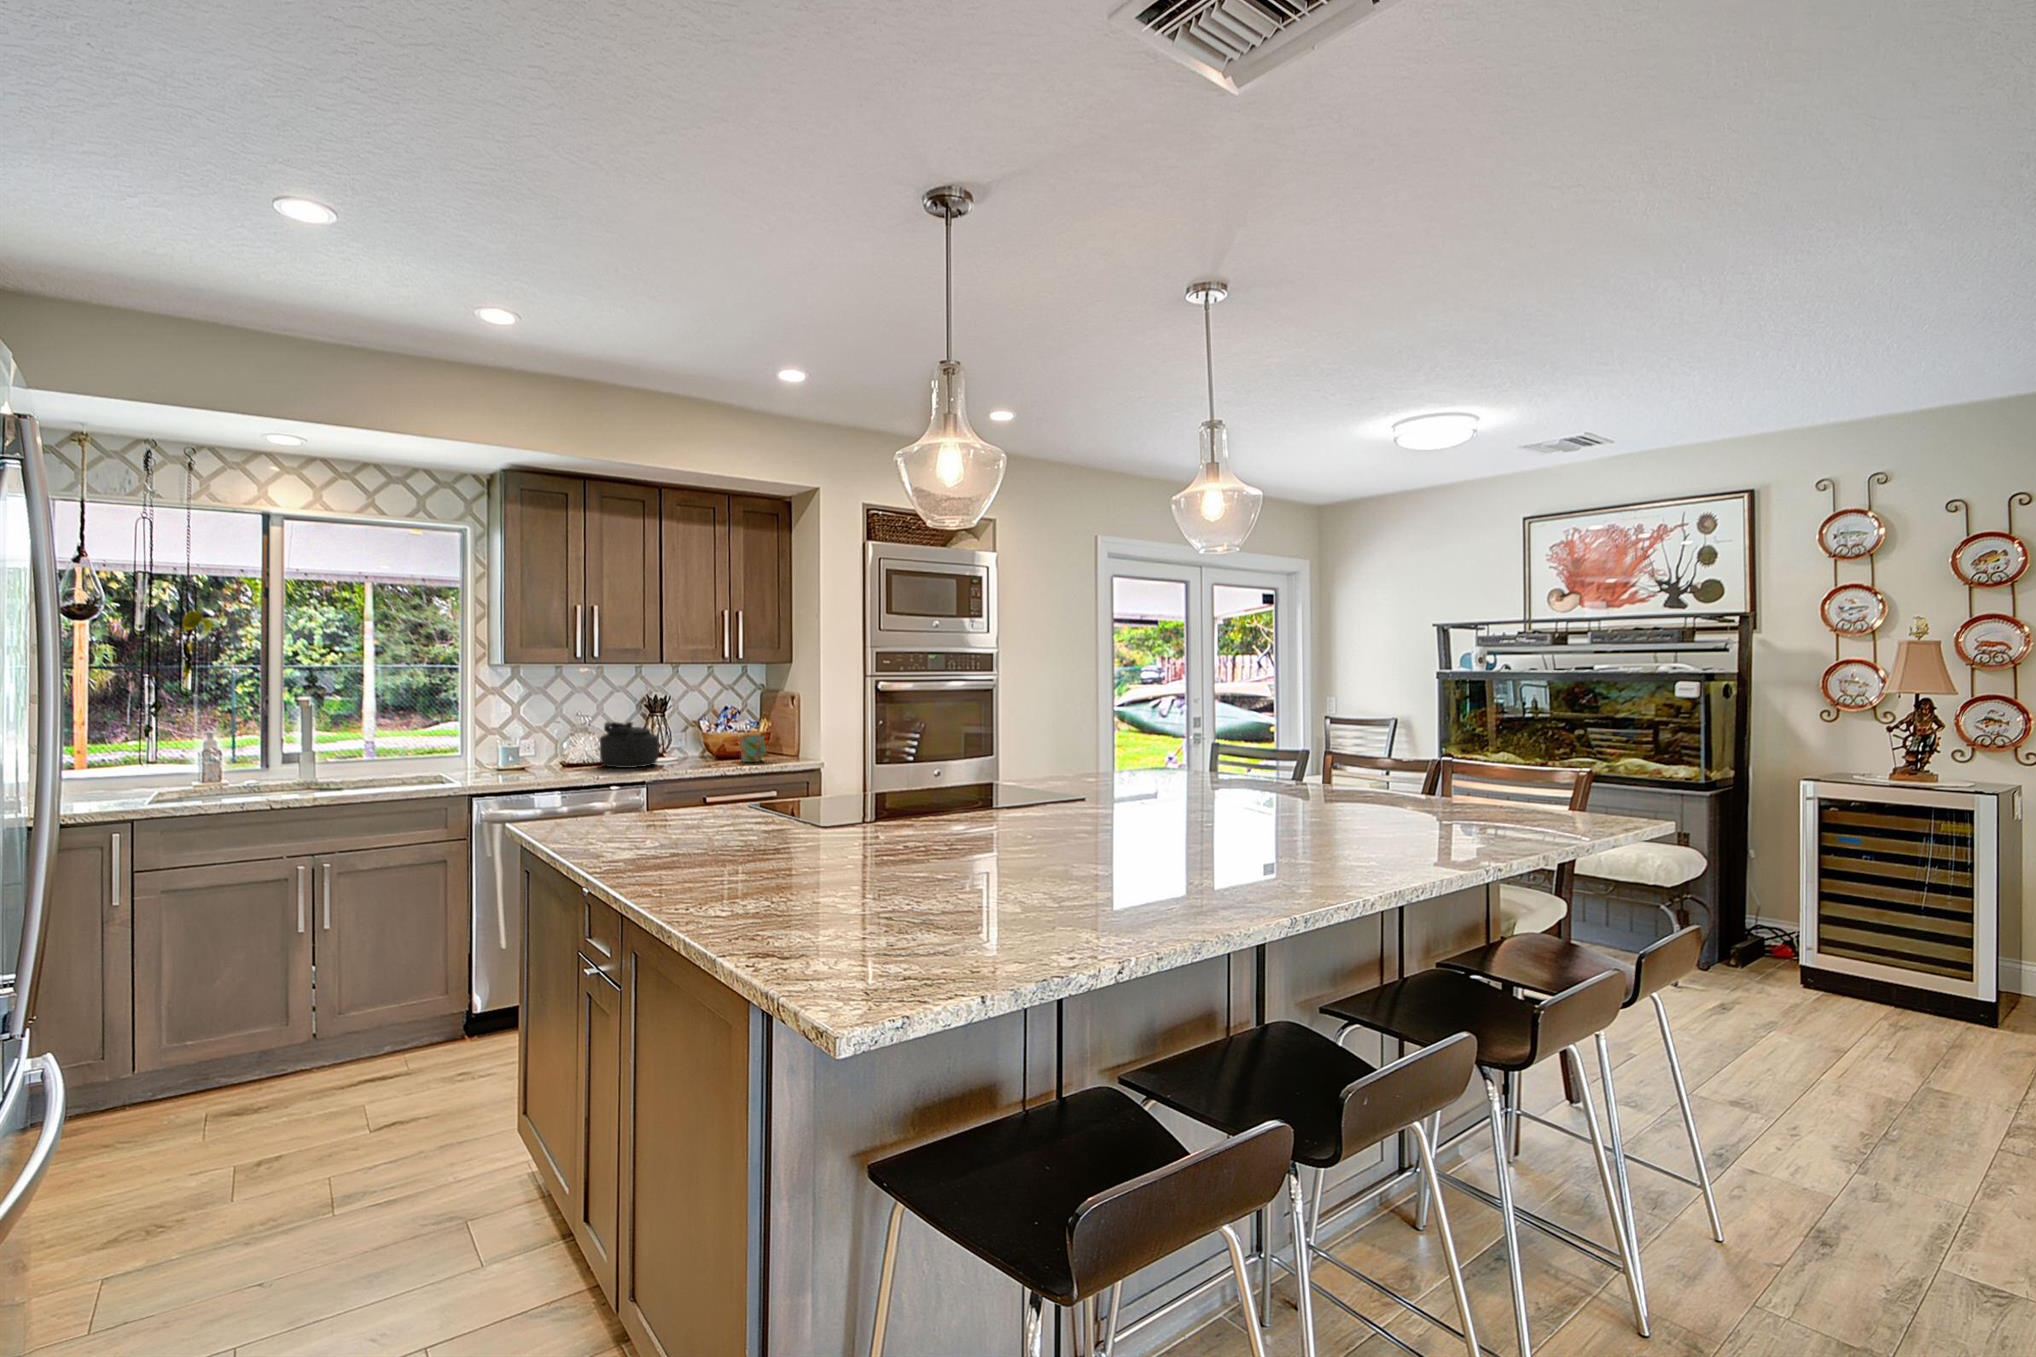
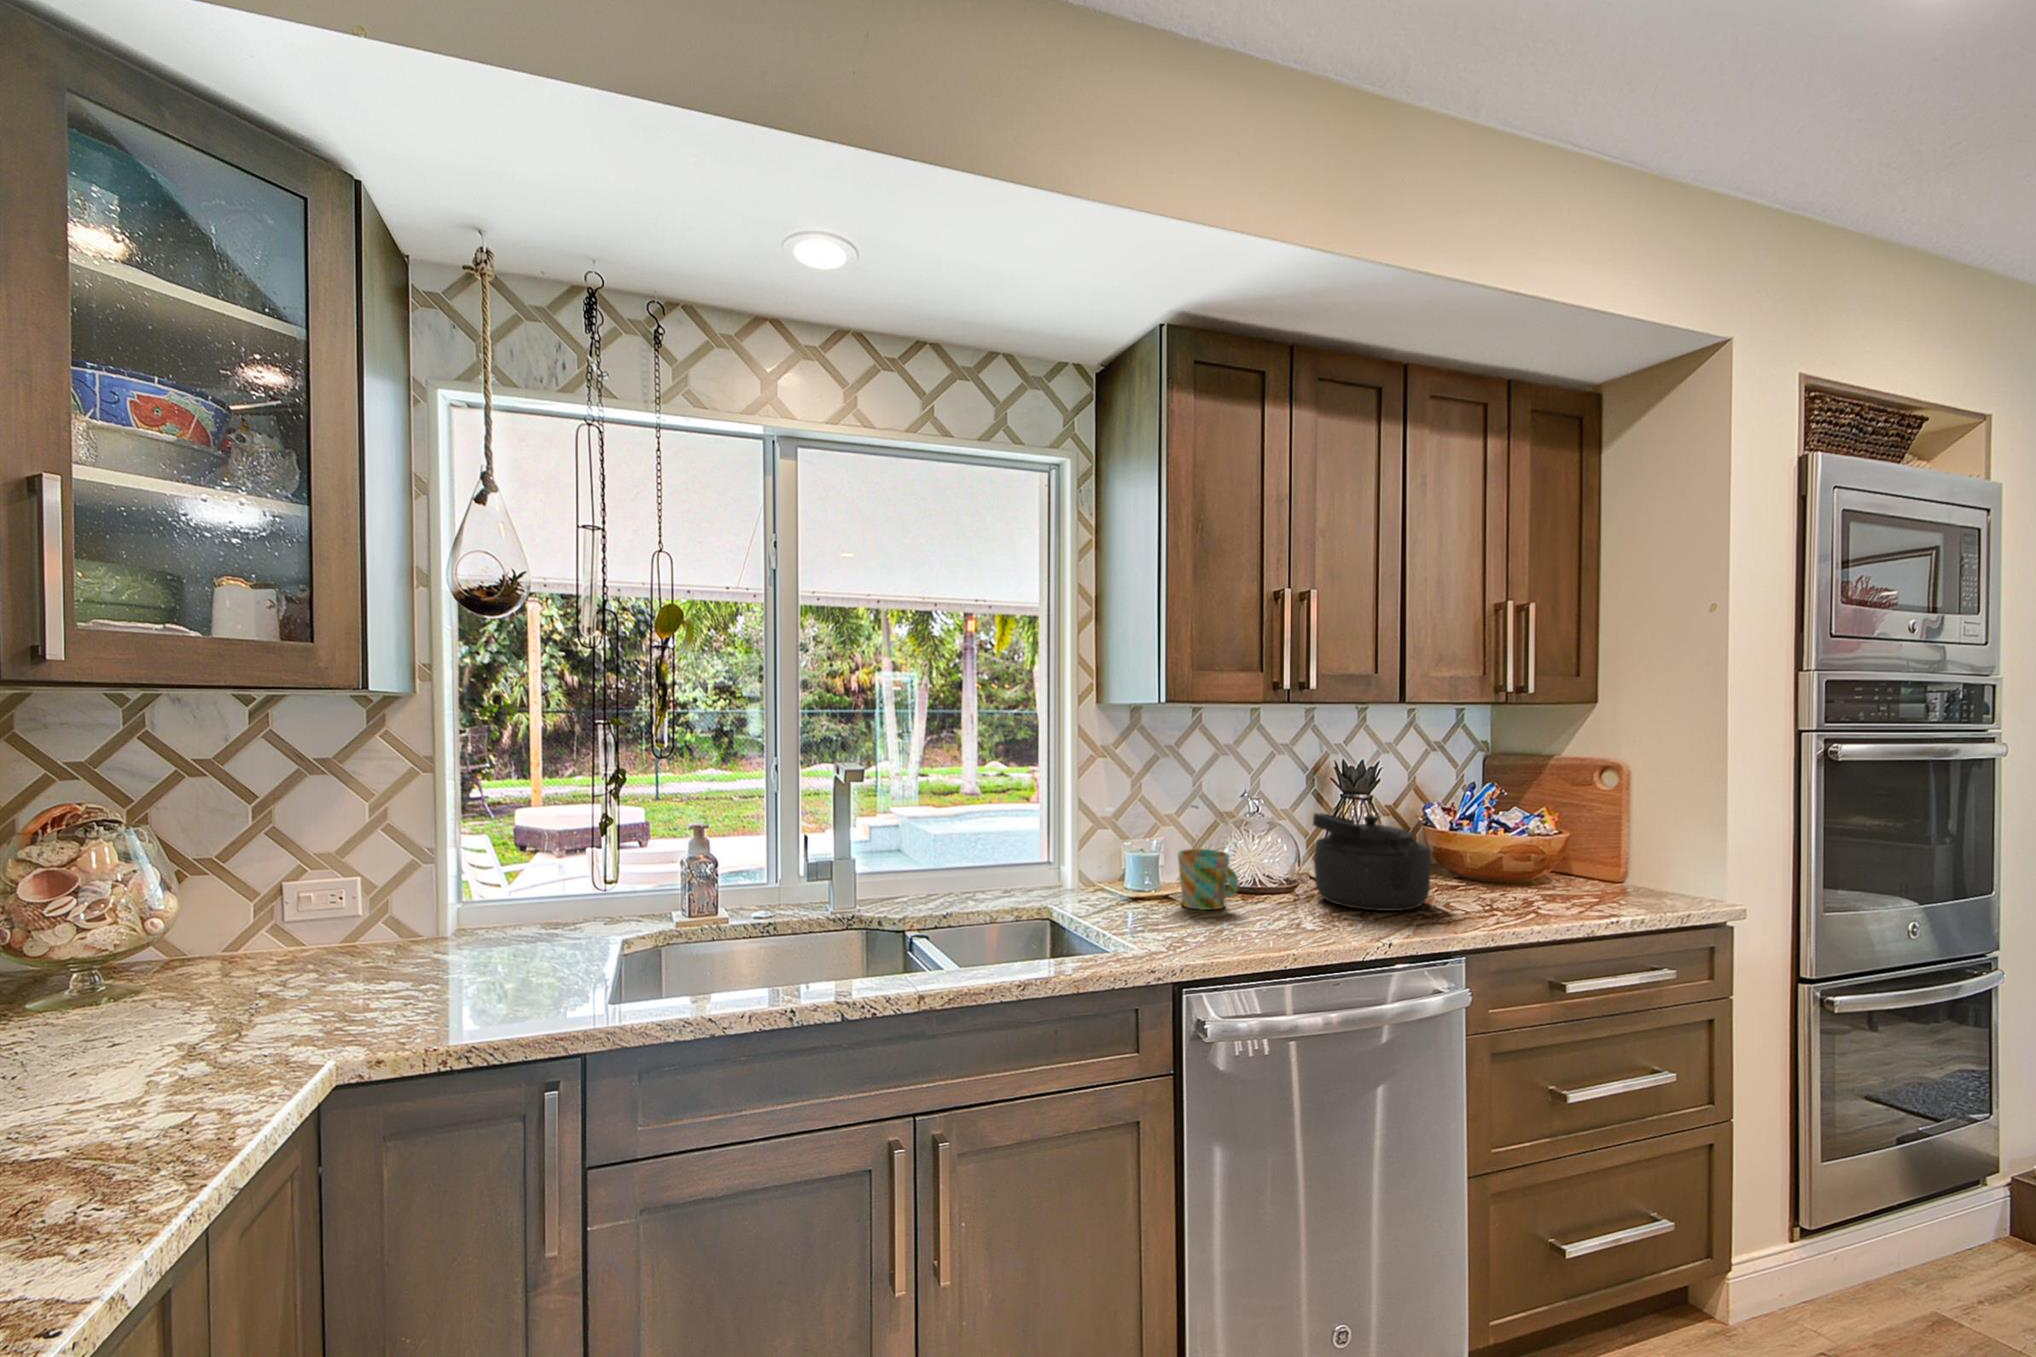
mug: present [740,735,766,762] -> present [1178,849,1238,910]

